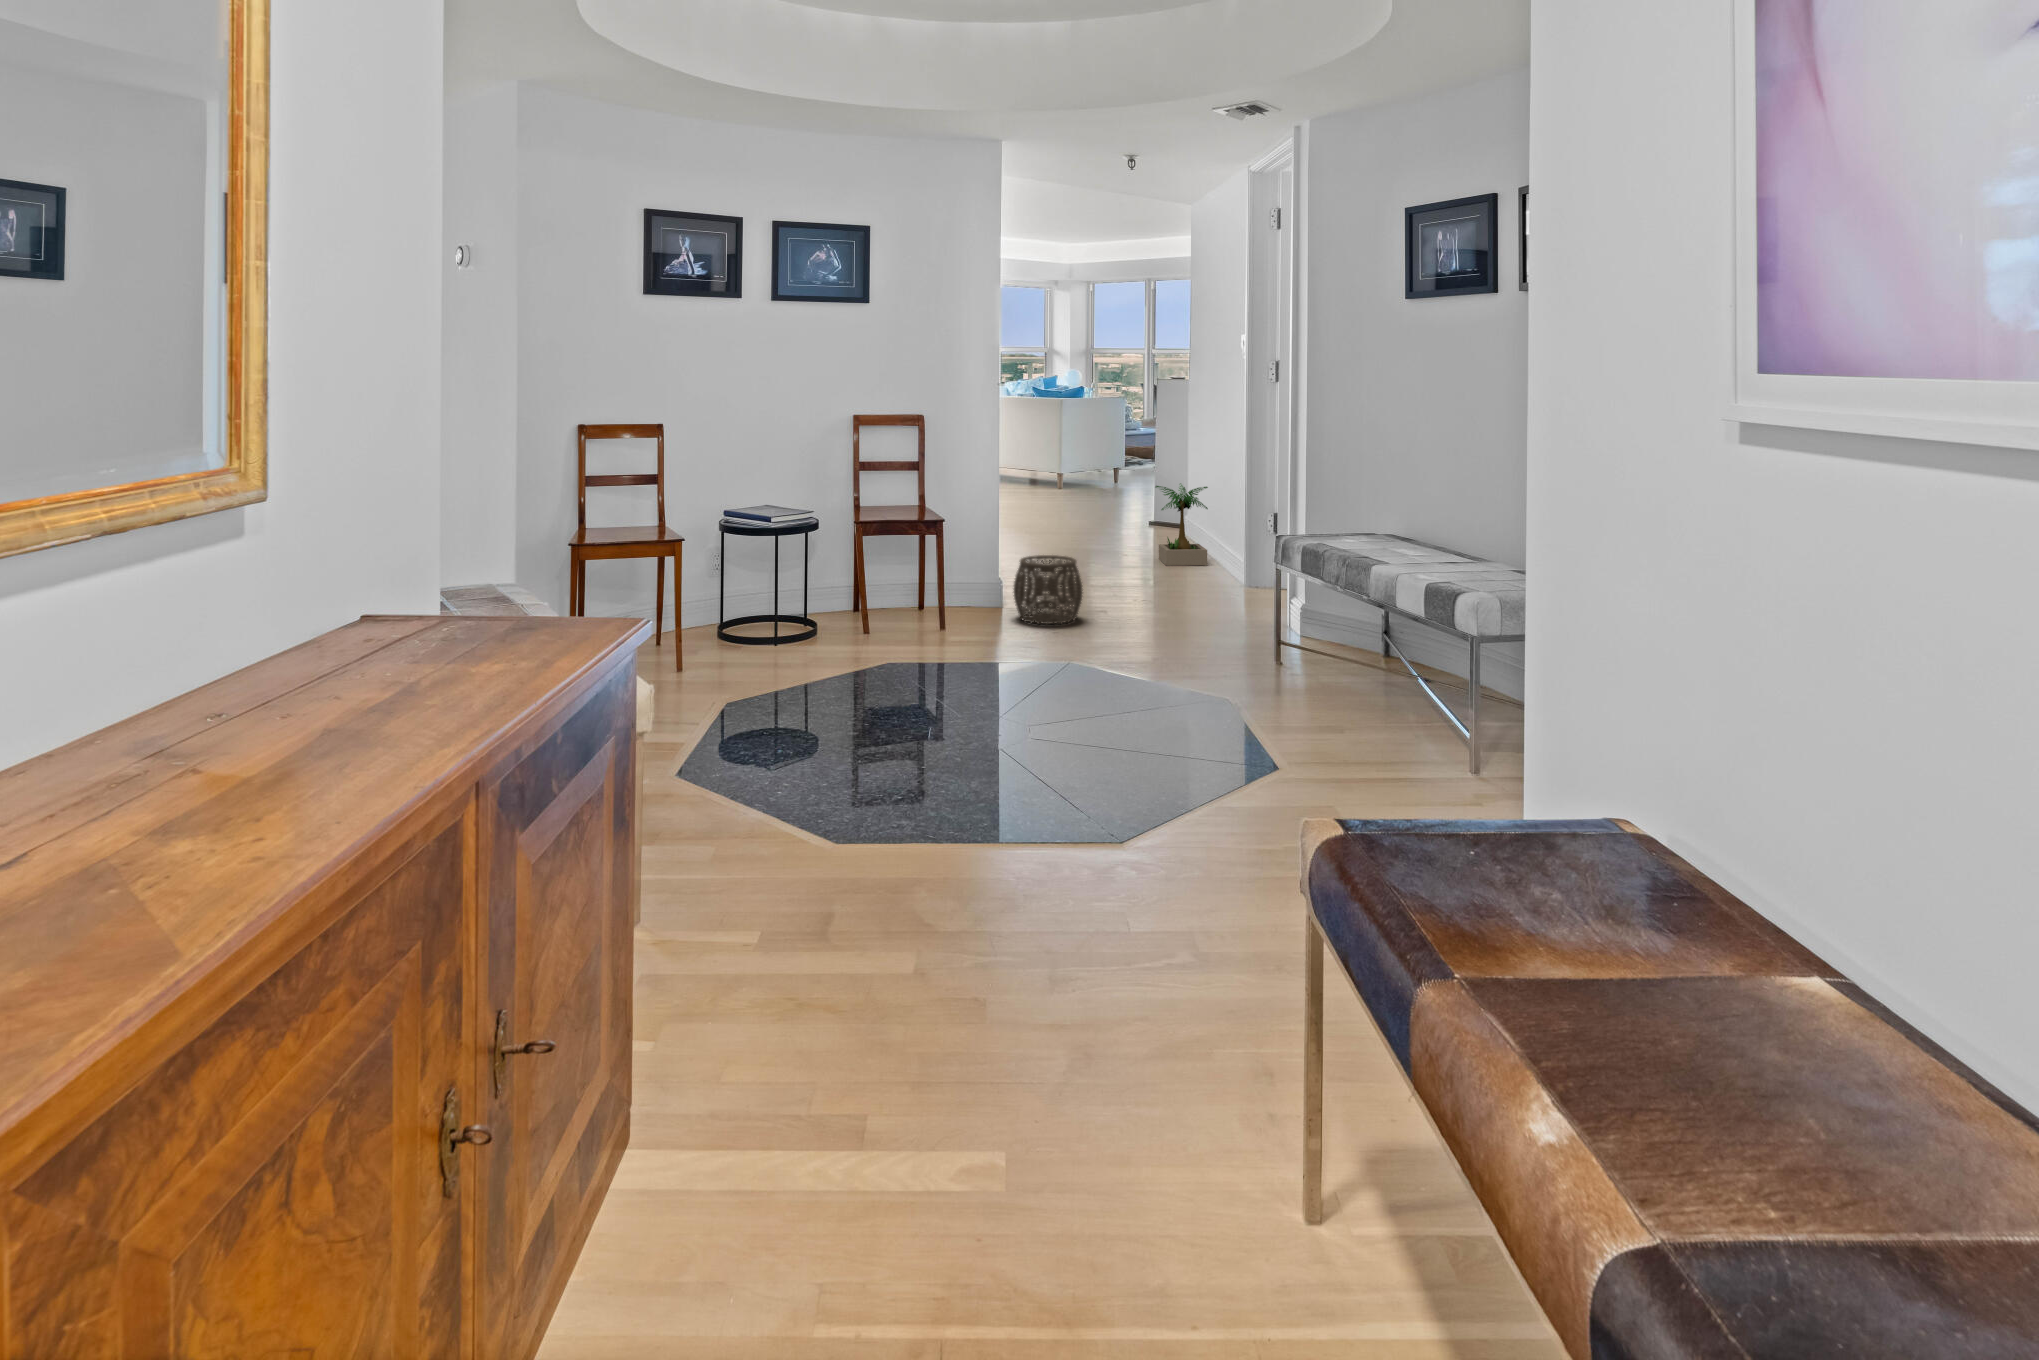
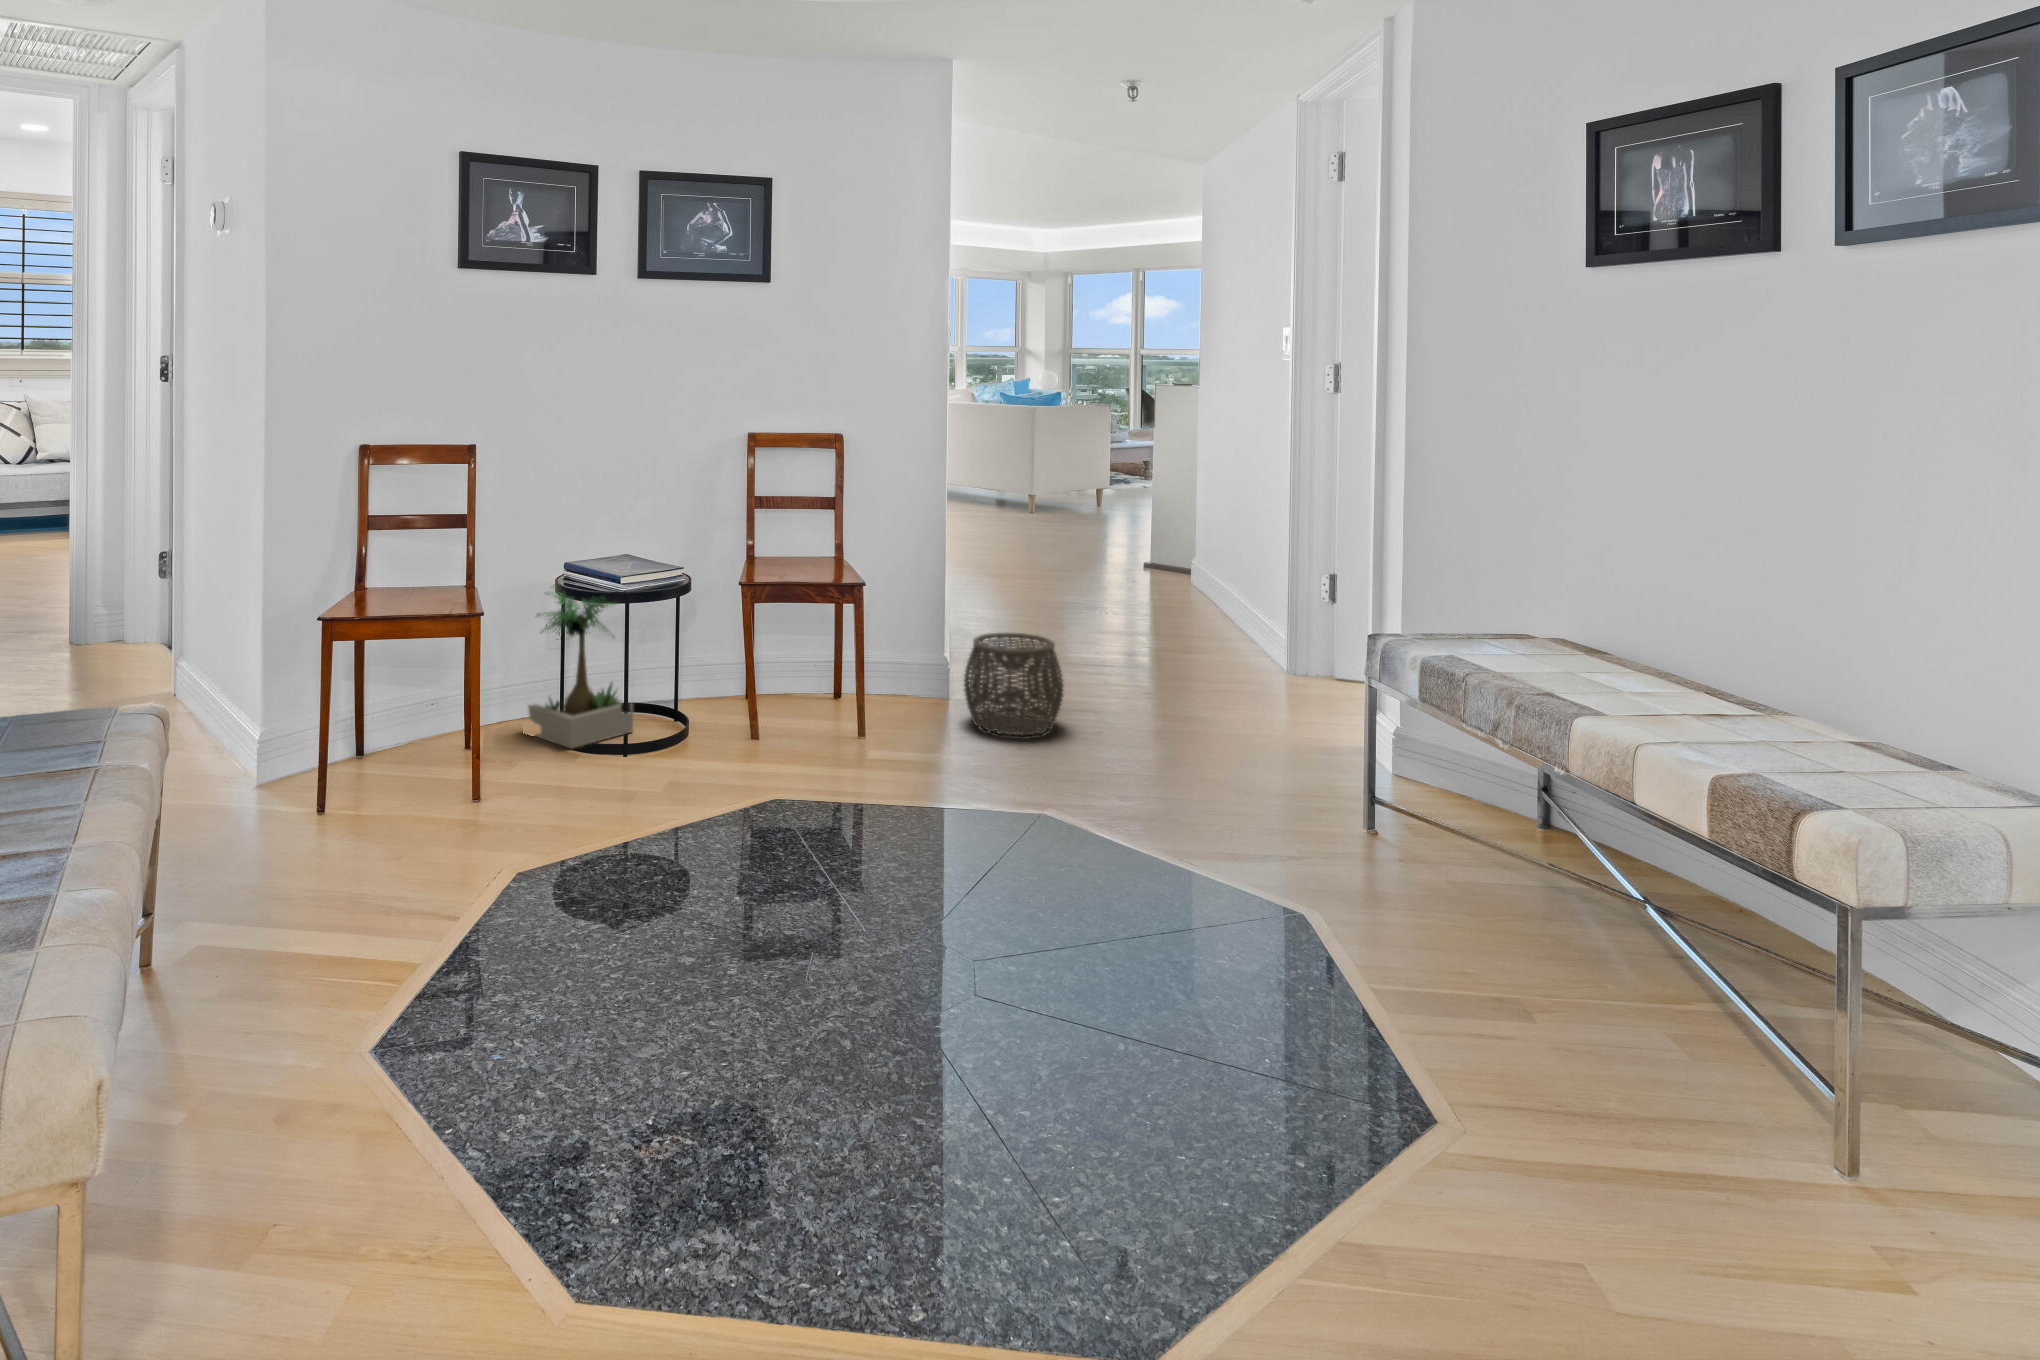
potted plant: present [1155,483,1208,566] -> present [528,589,633,749]

